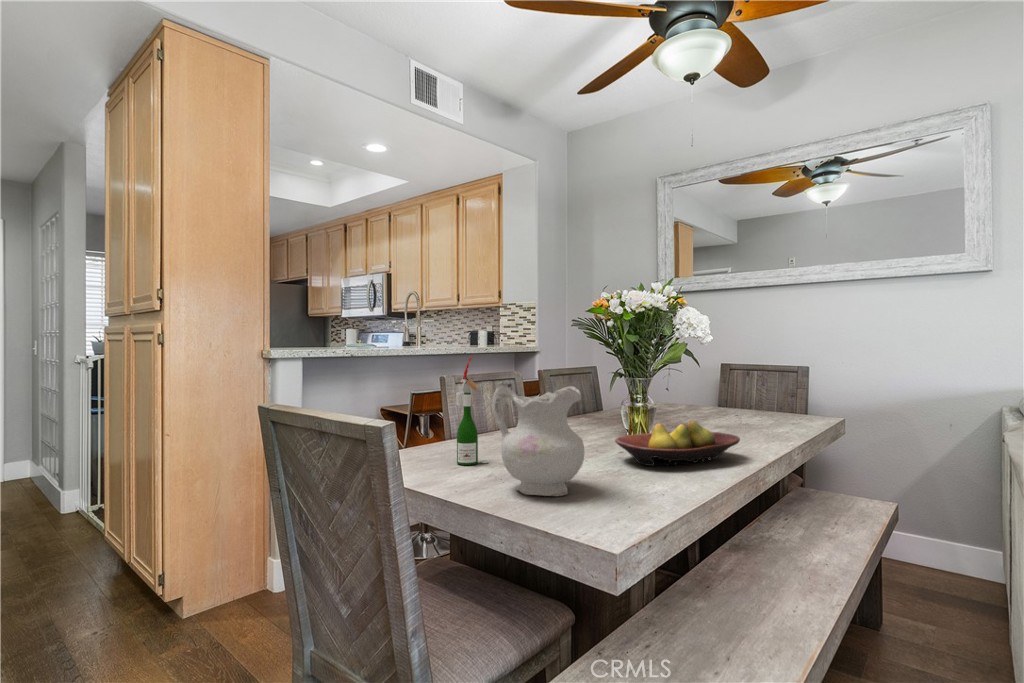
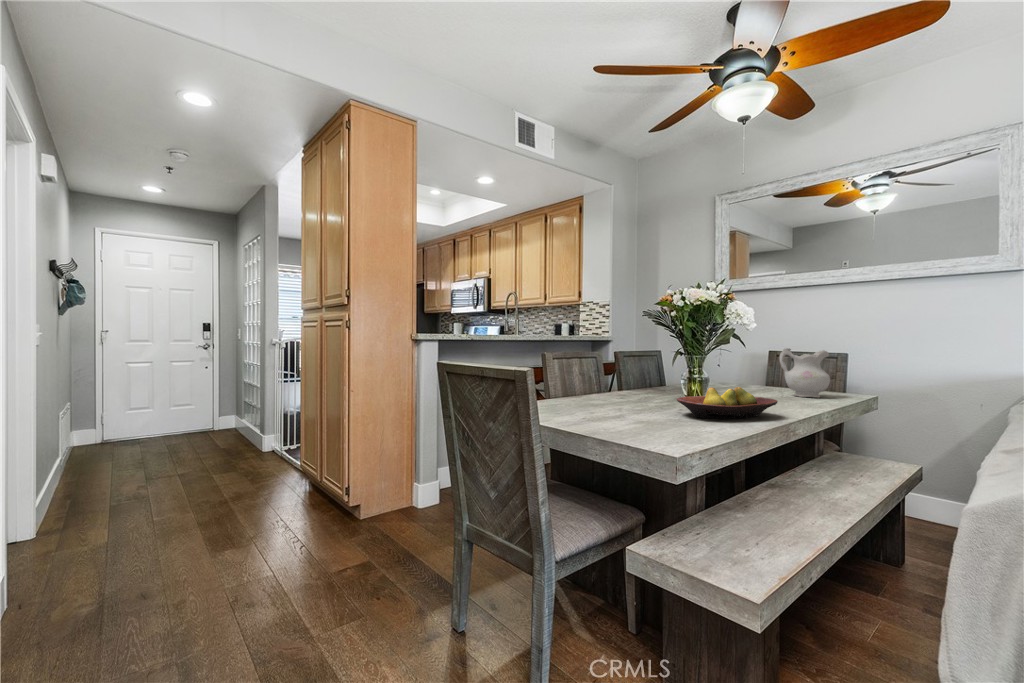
wine bottle: present [456,356,488,465] -> none [558,335,581,413]
ceramic pitcher: present [492,382,584,496] -> present [780,348,830,398]

